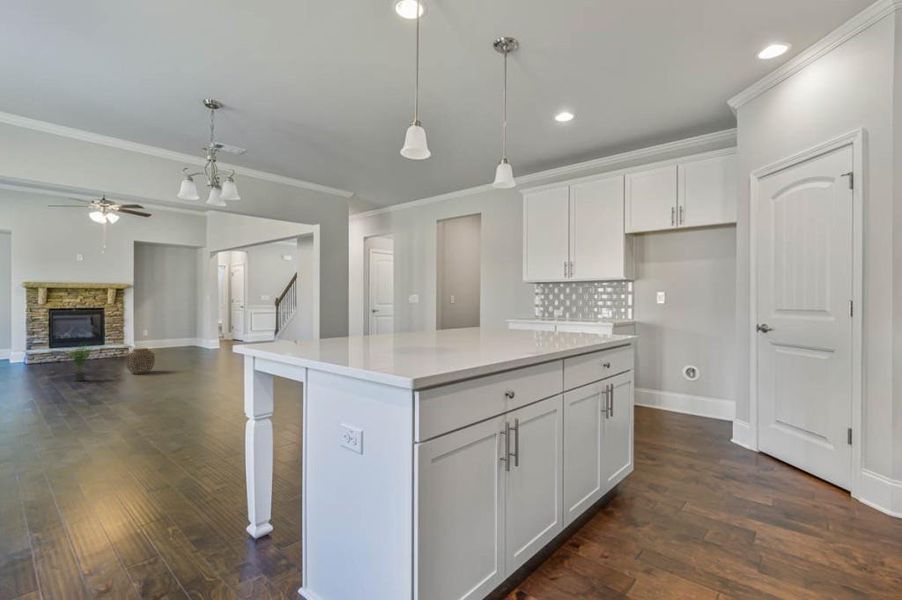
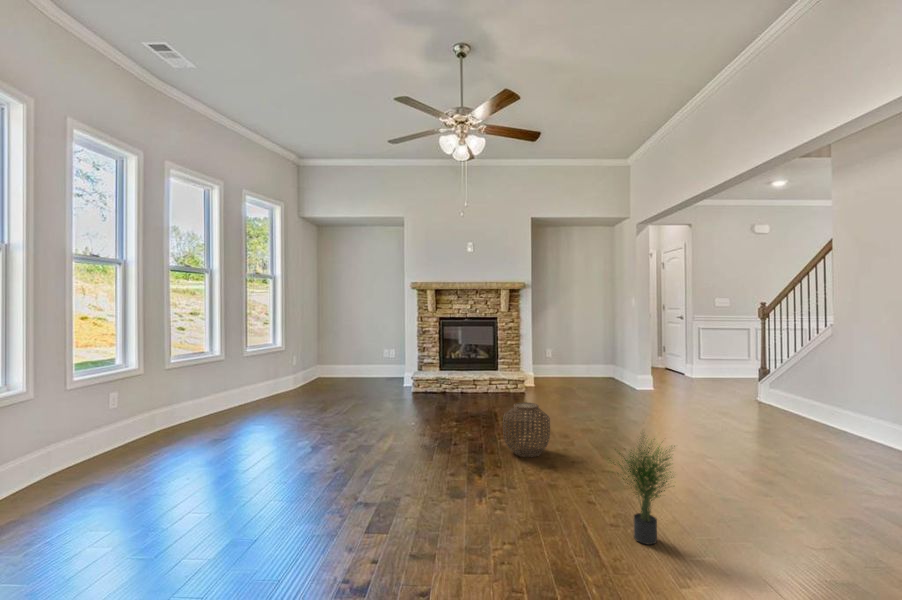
potted plant: present [71,345,91,381] -> present [617,441,672,545]

